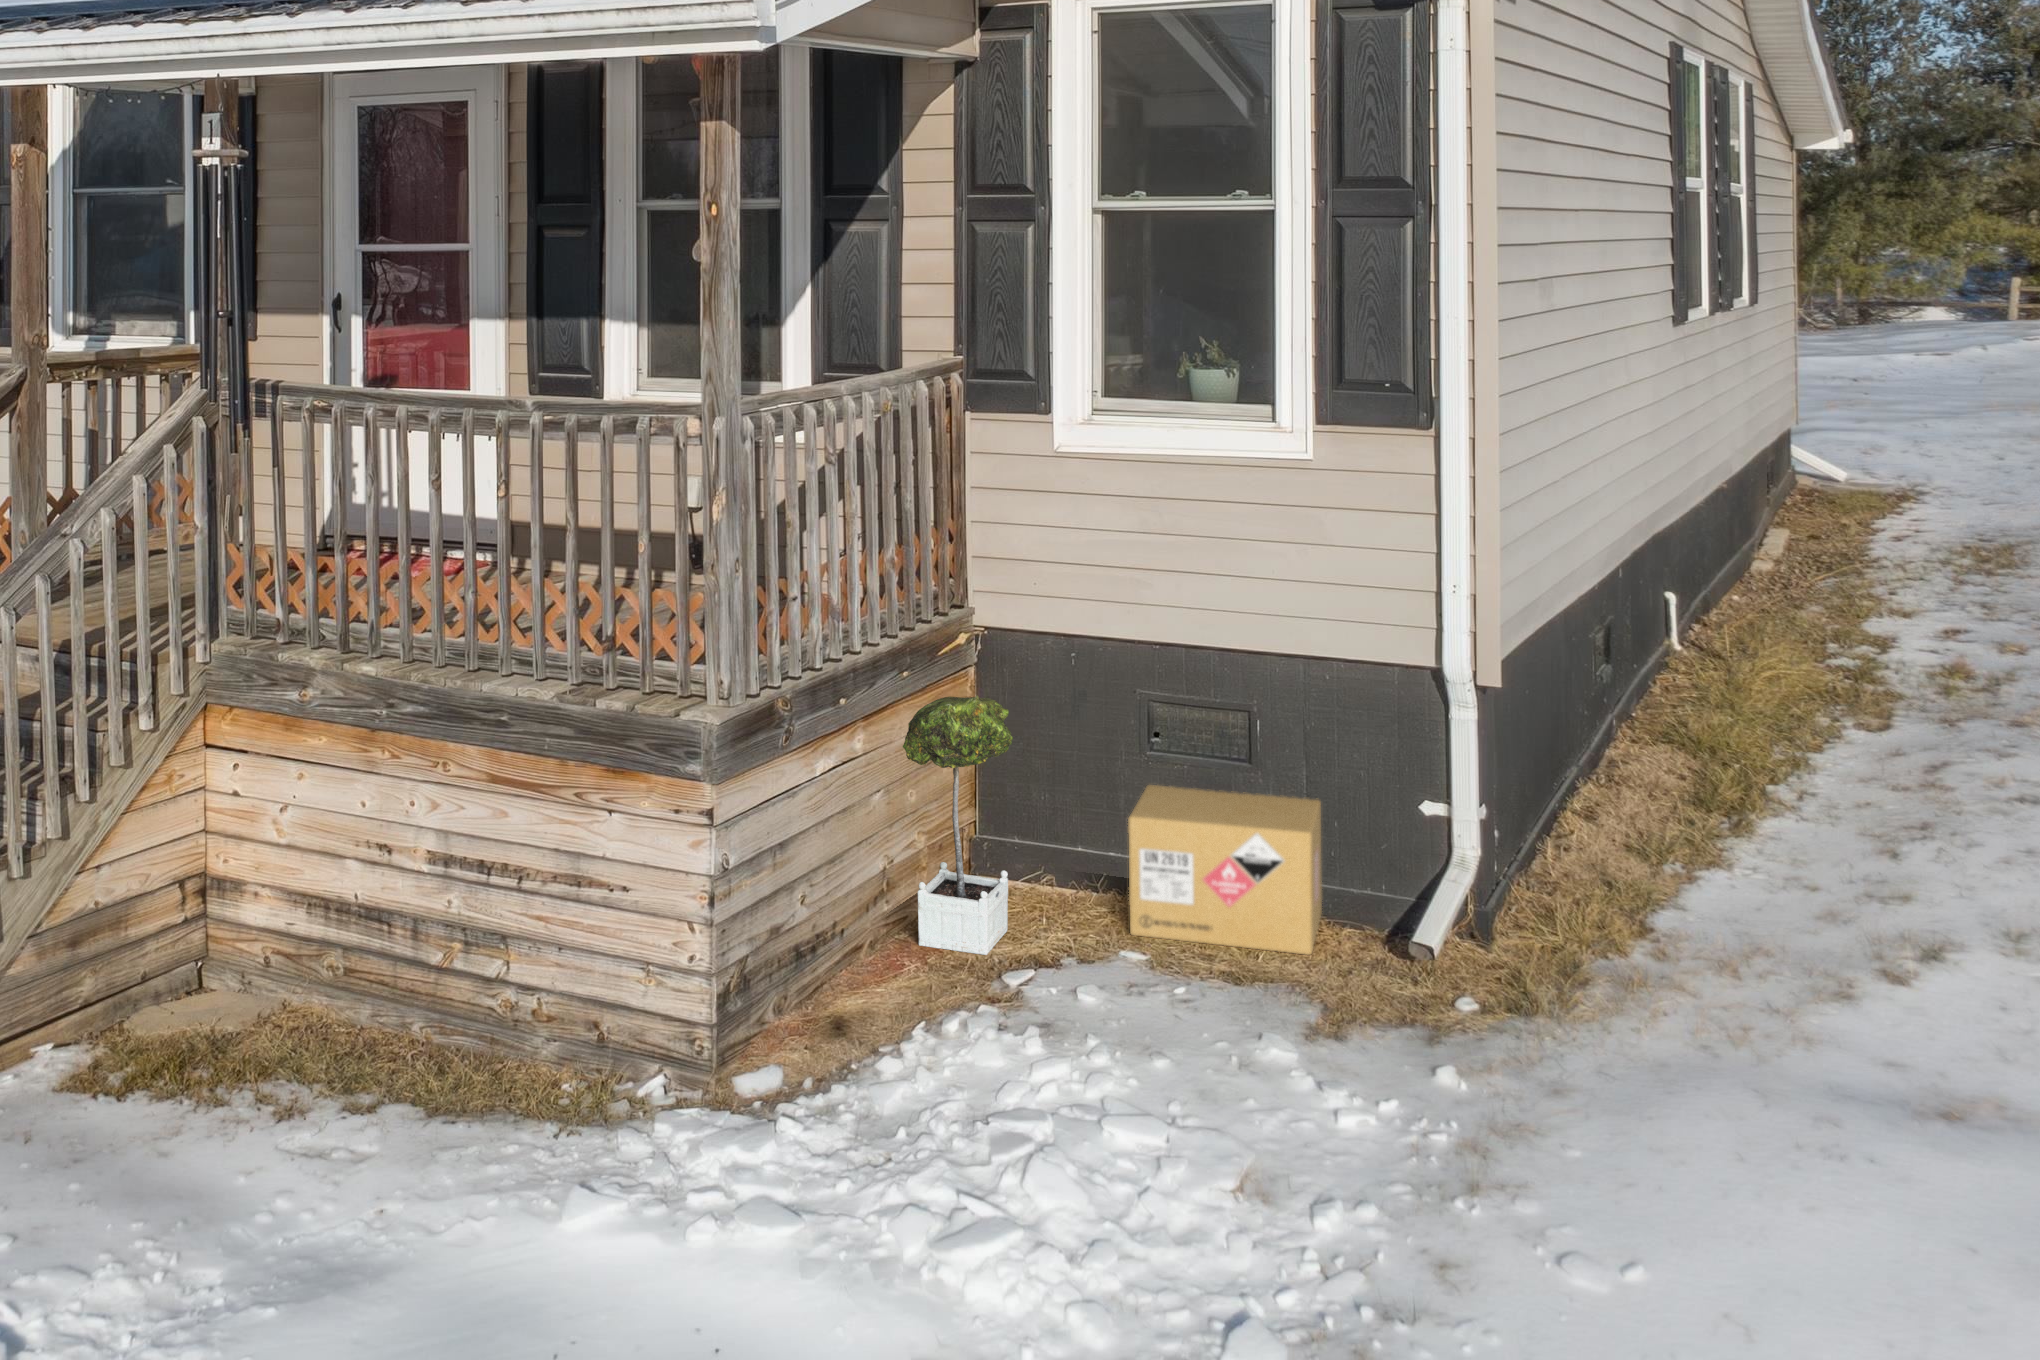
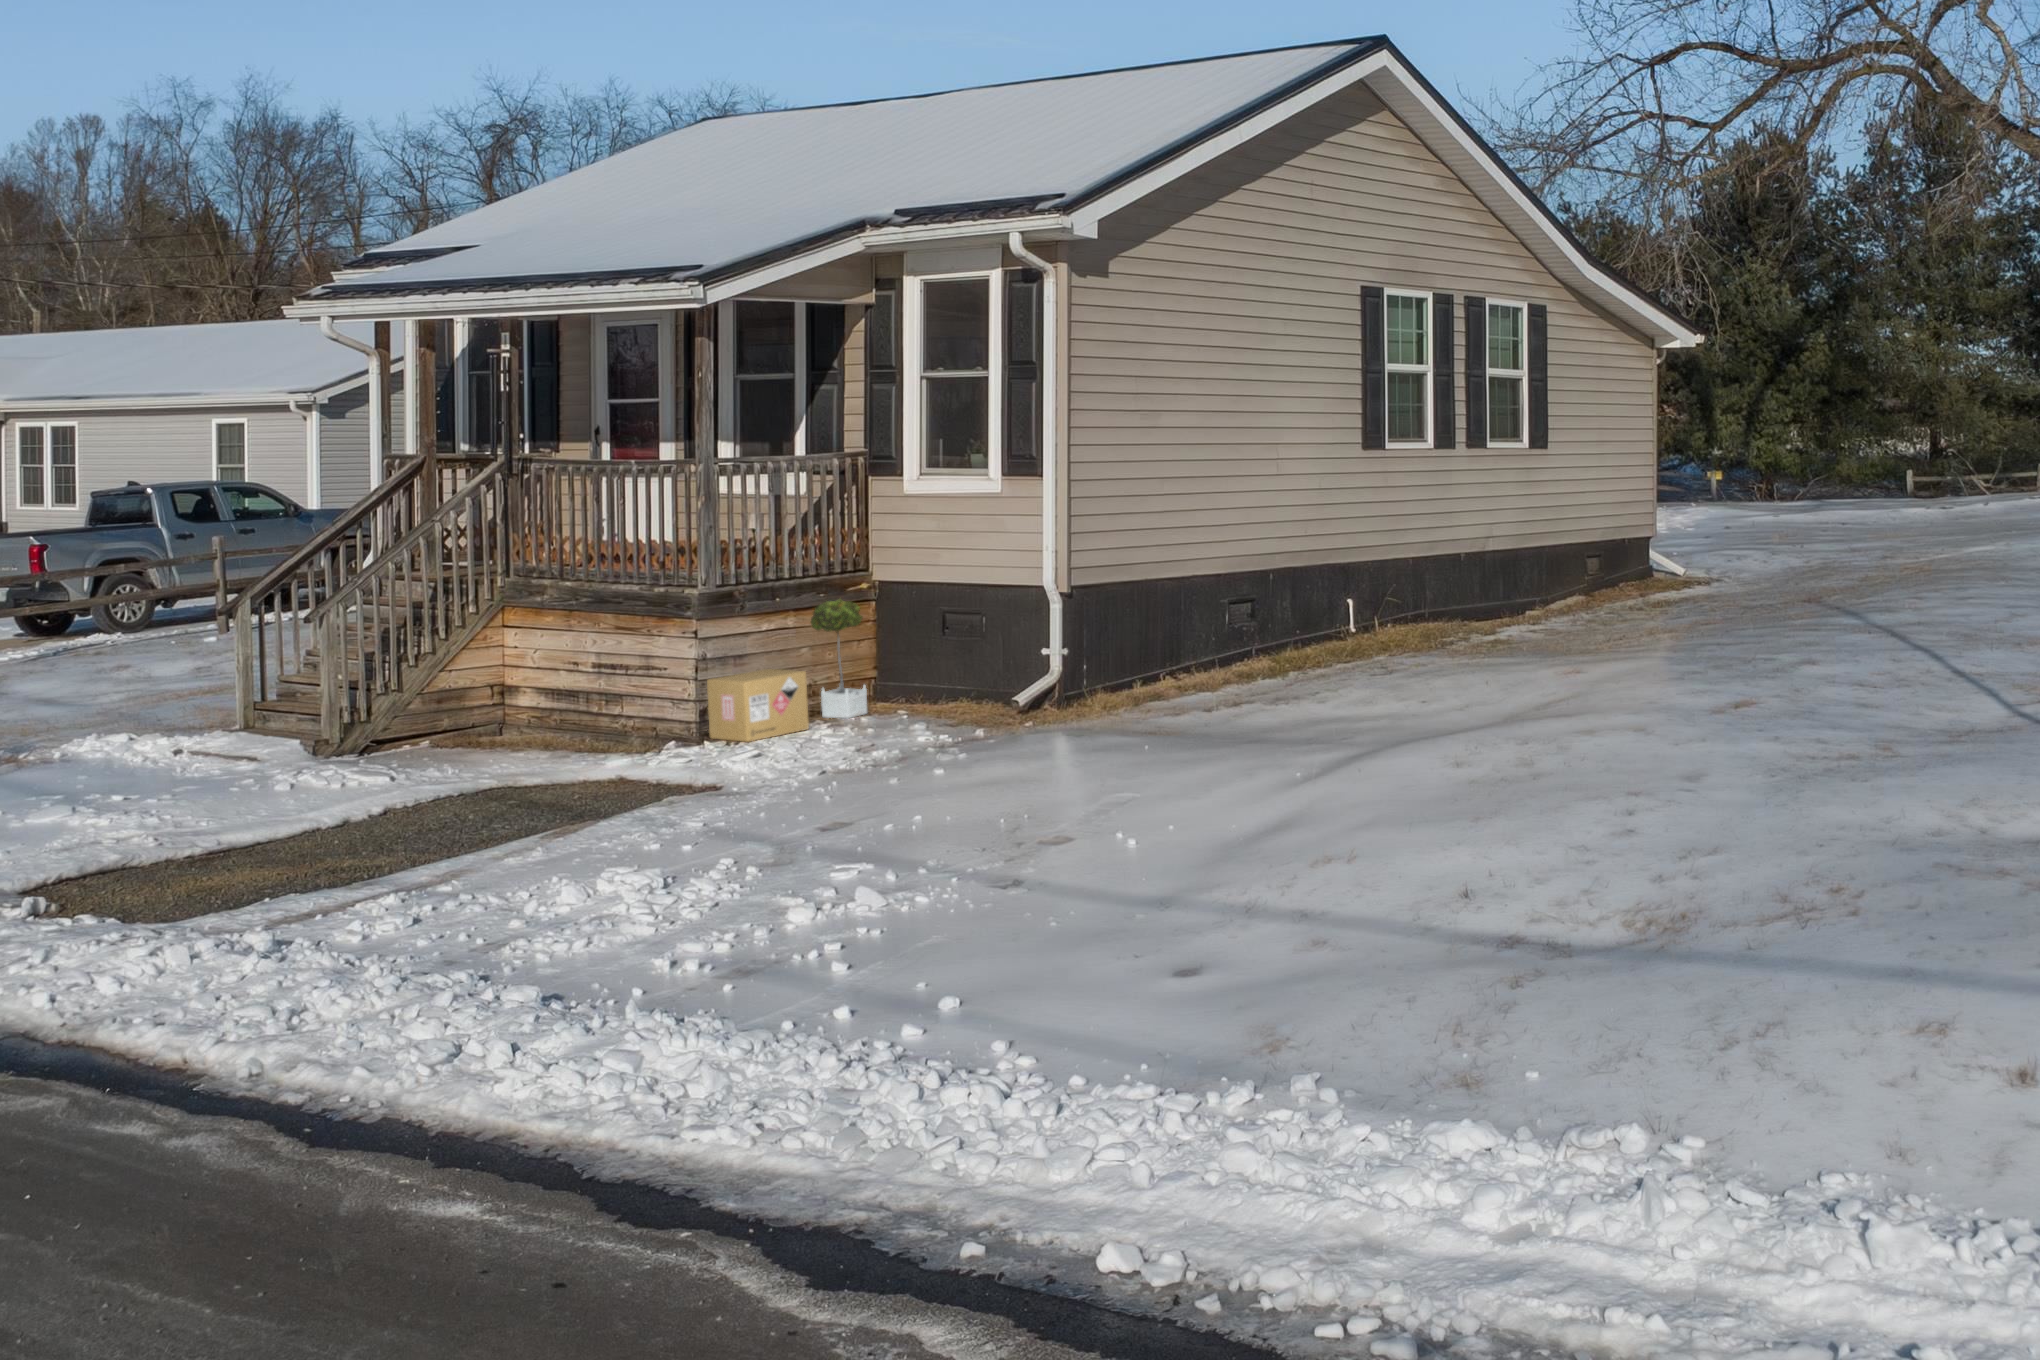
cardboard box: present [1128,785,1322,955] -> present [707,669,809,742]

